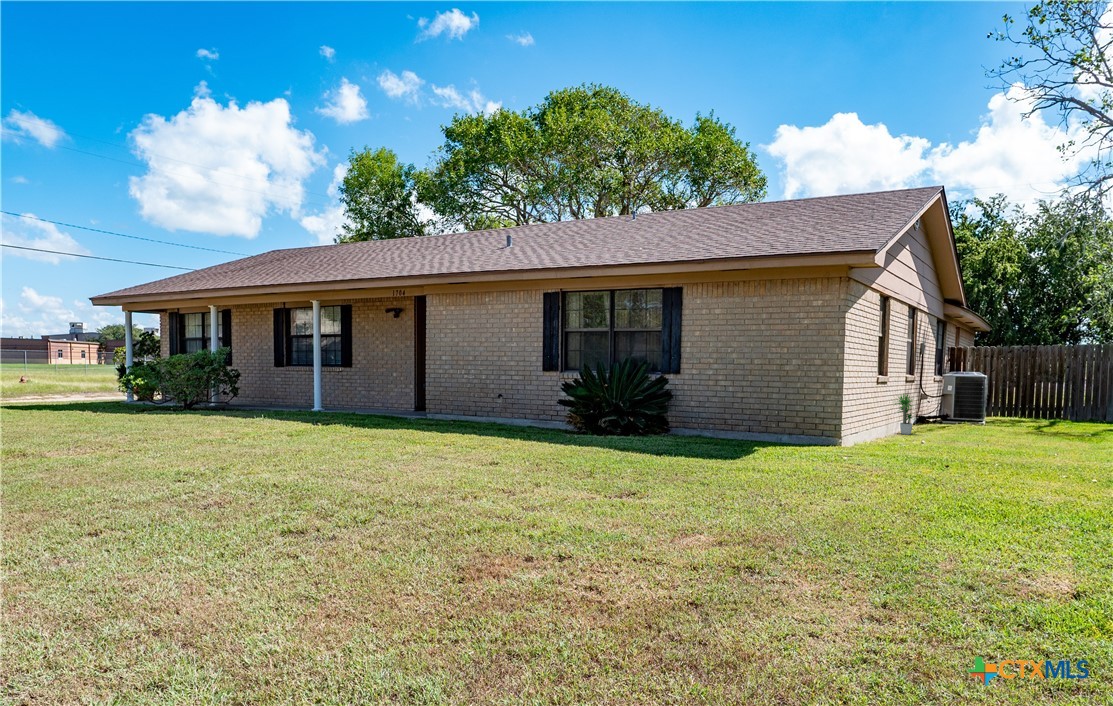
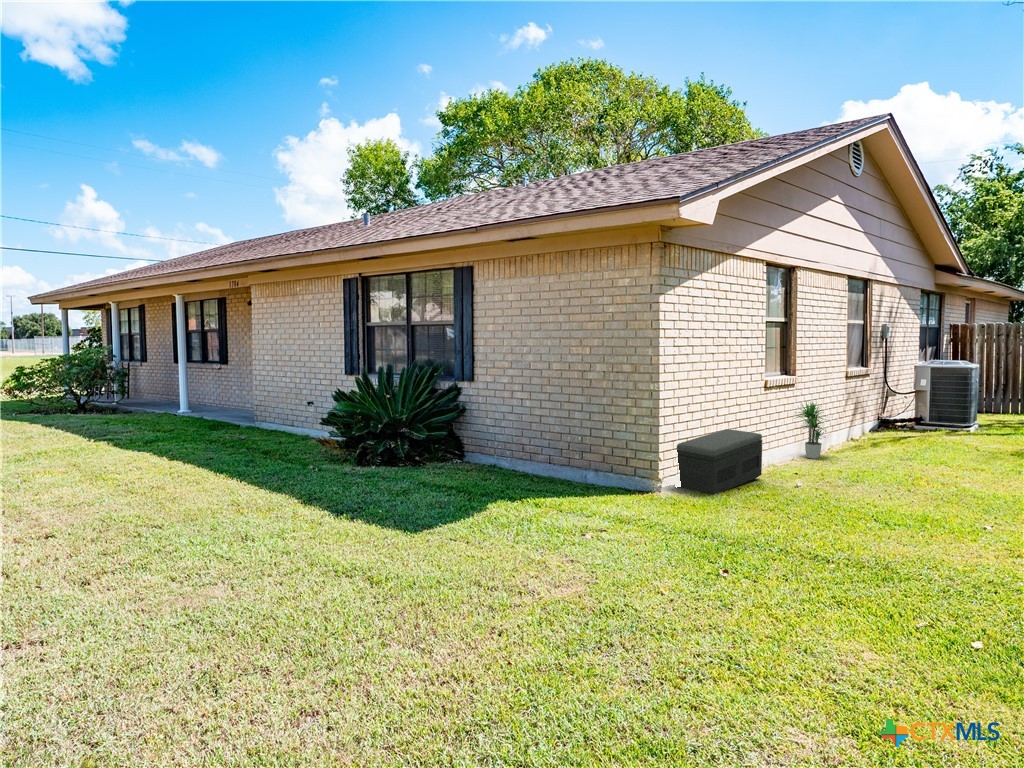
storage bench: none [849,408,895,449] -> present [677,429,762,495]

